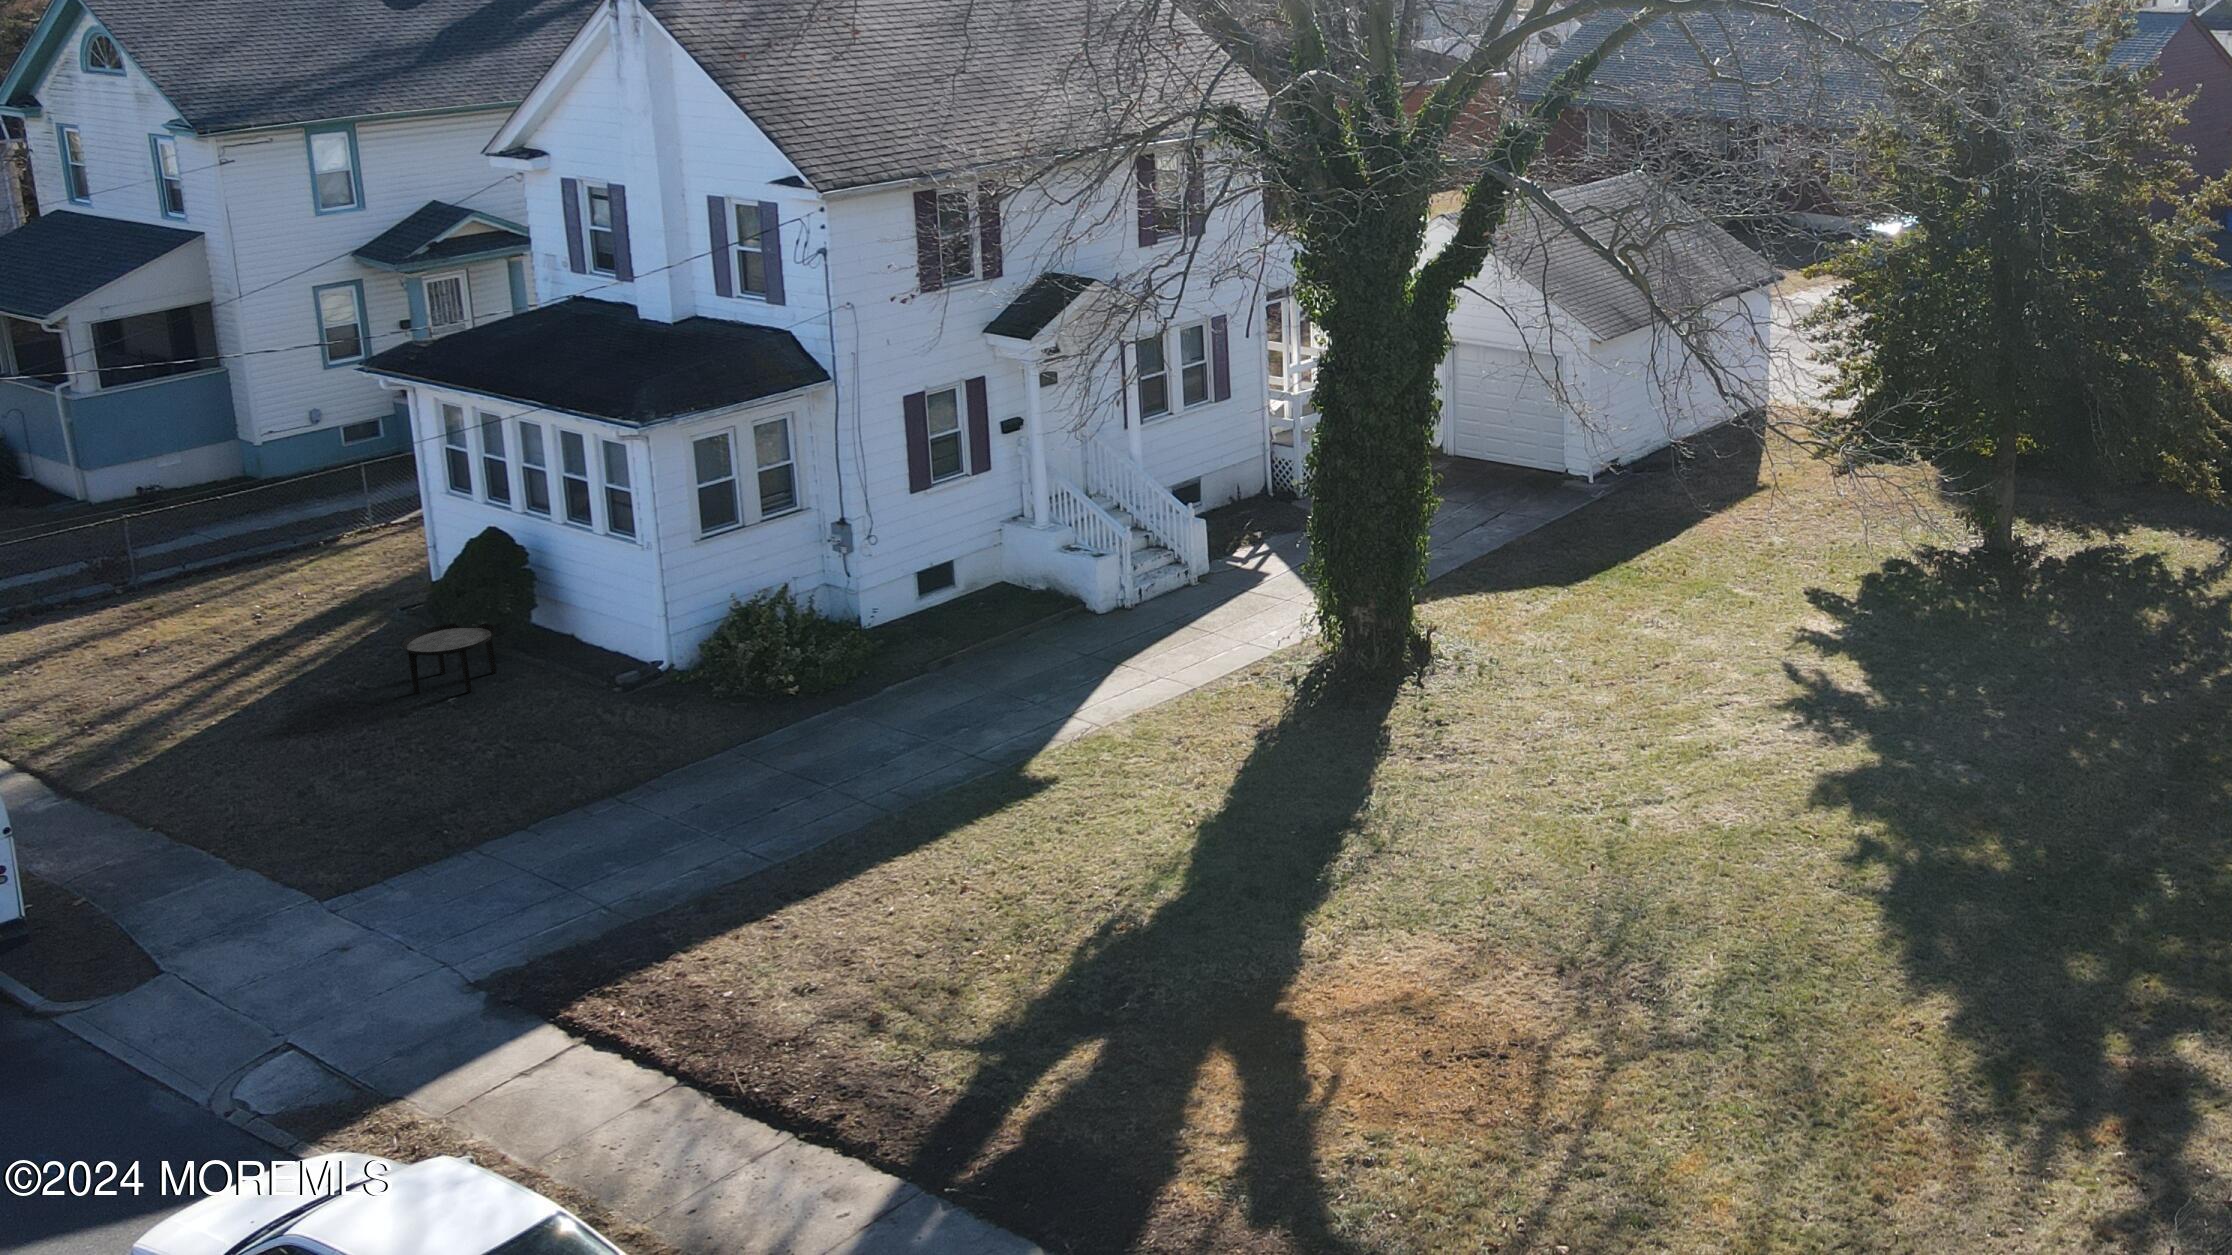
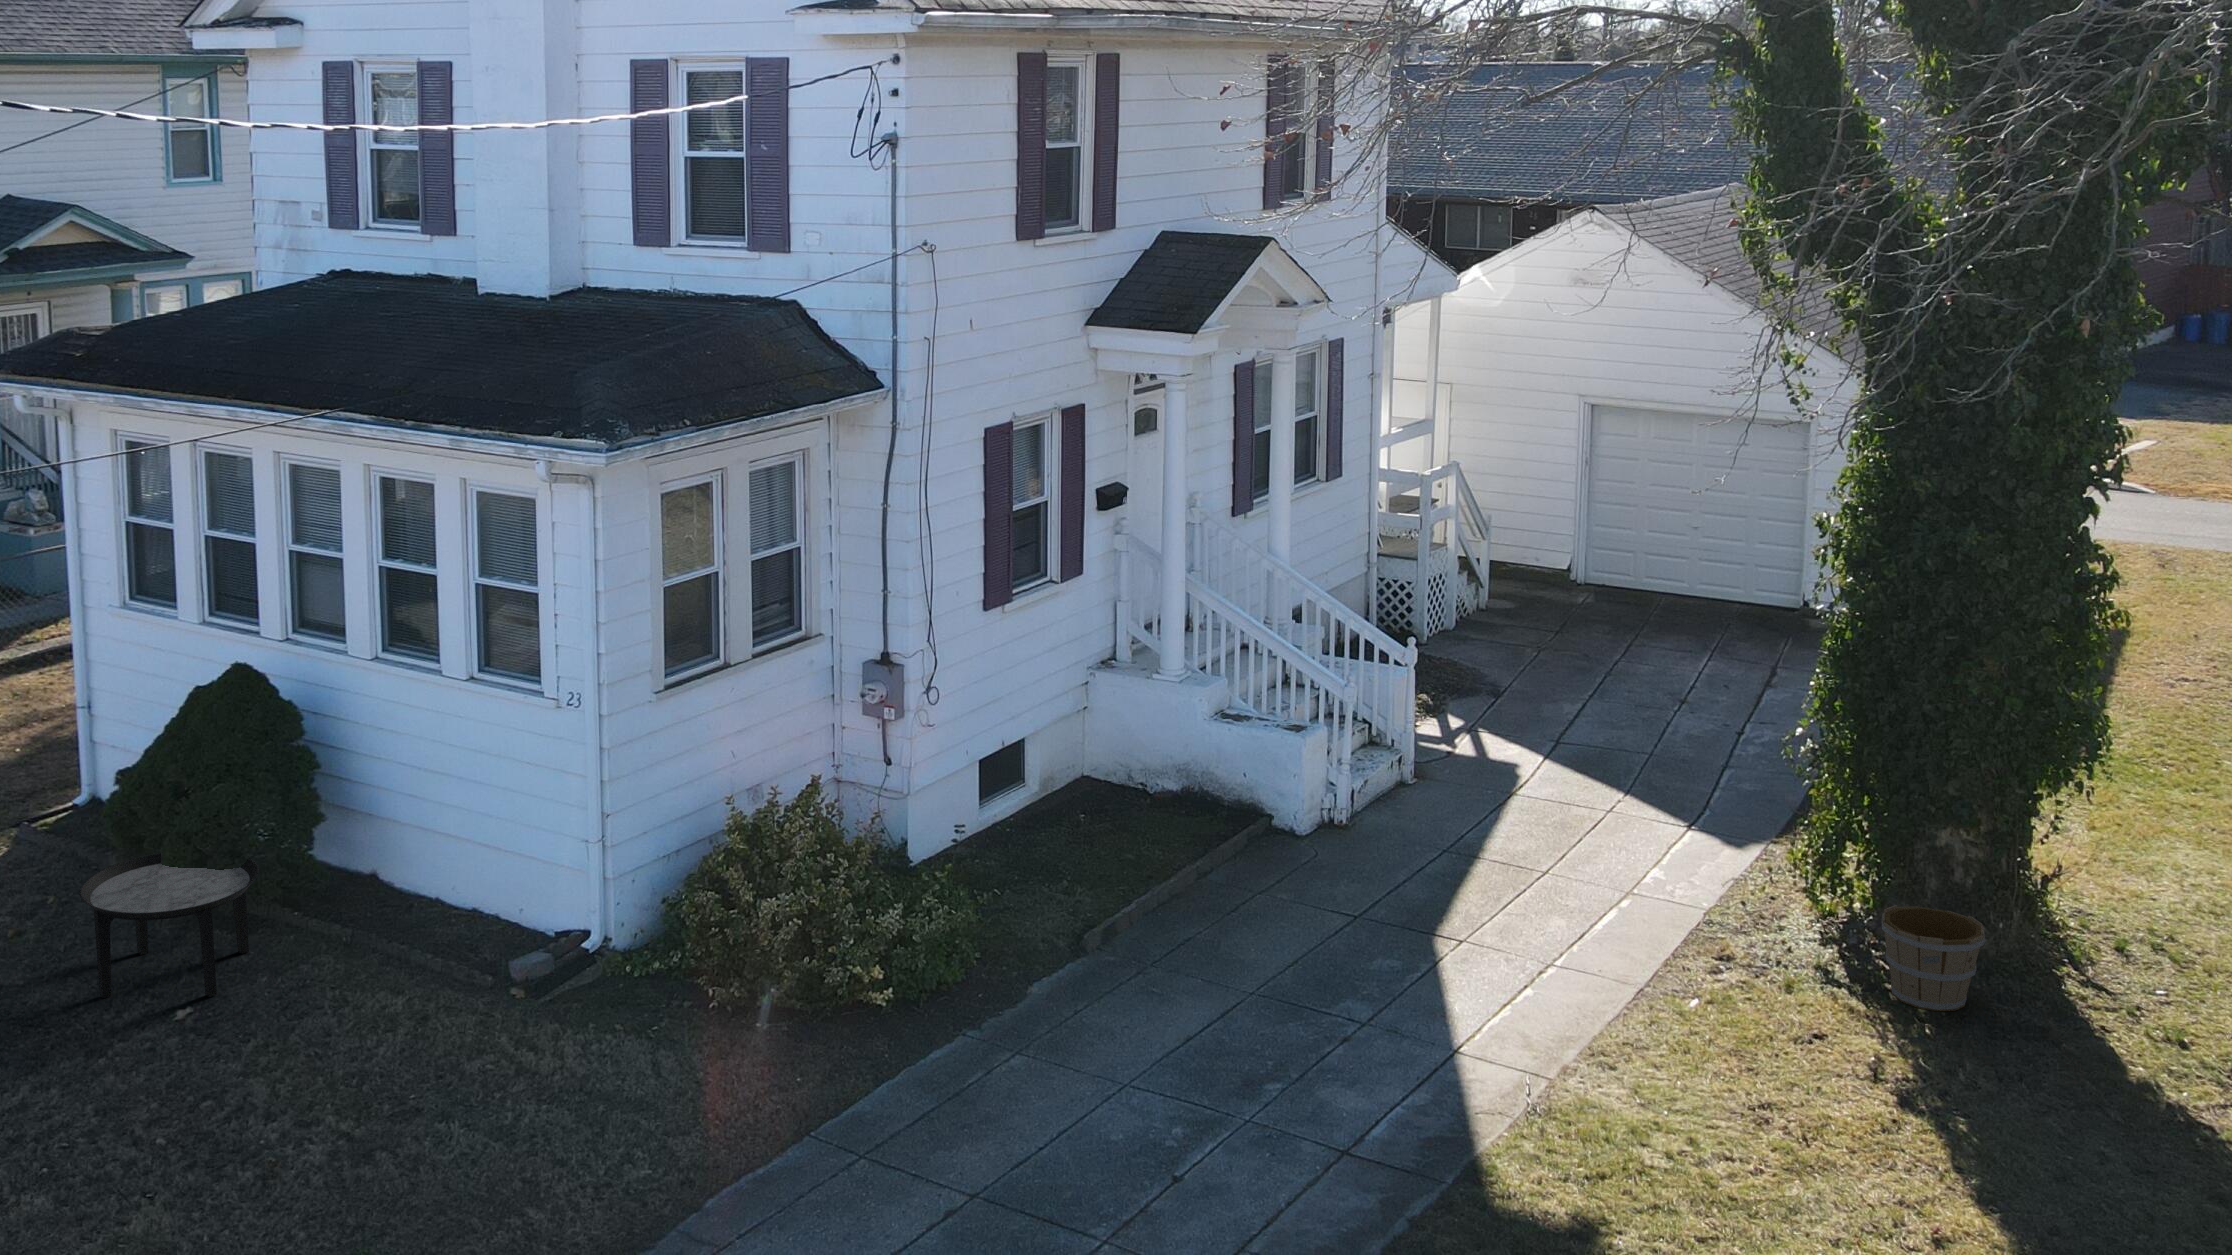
wooden bucket: none [1290,645,1336,696] -> present [1882,905,1985,1011]

